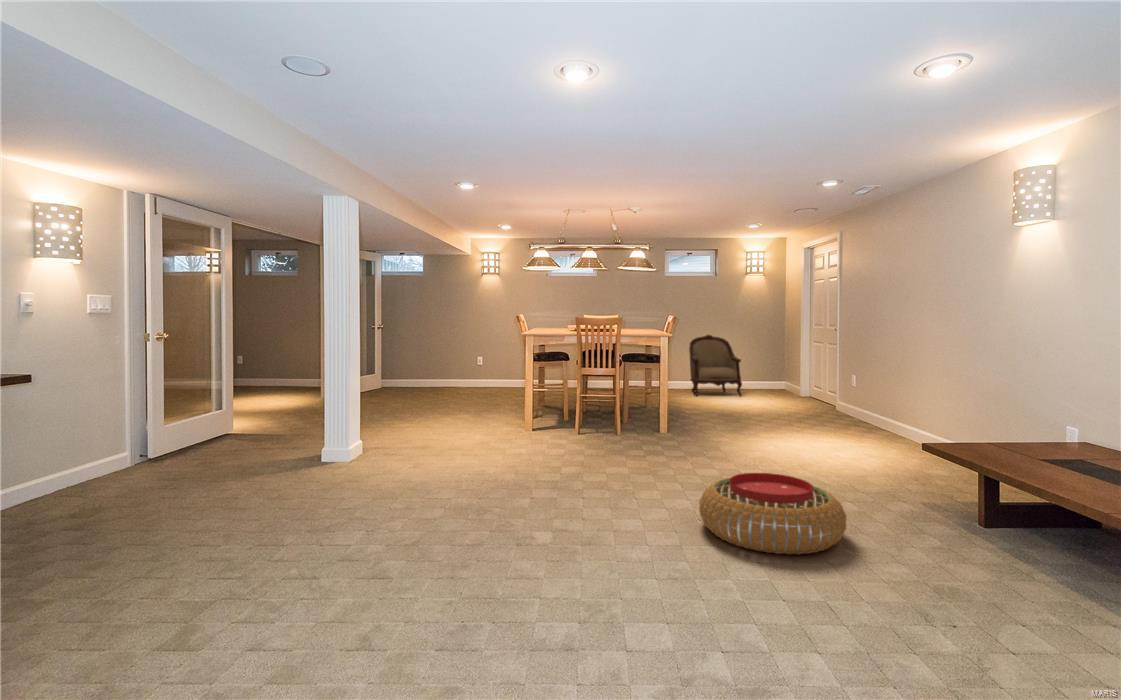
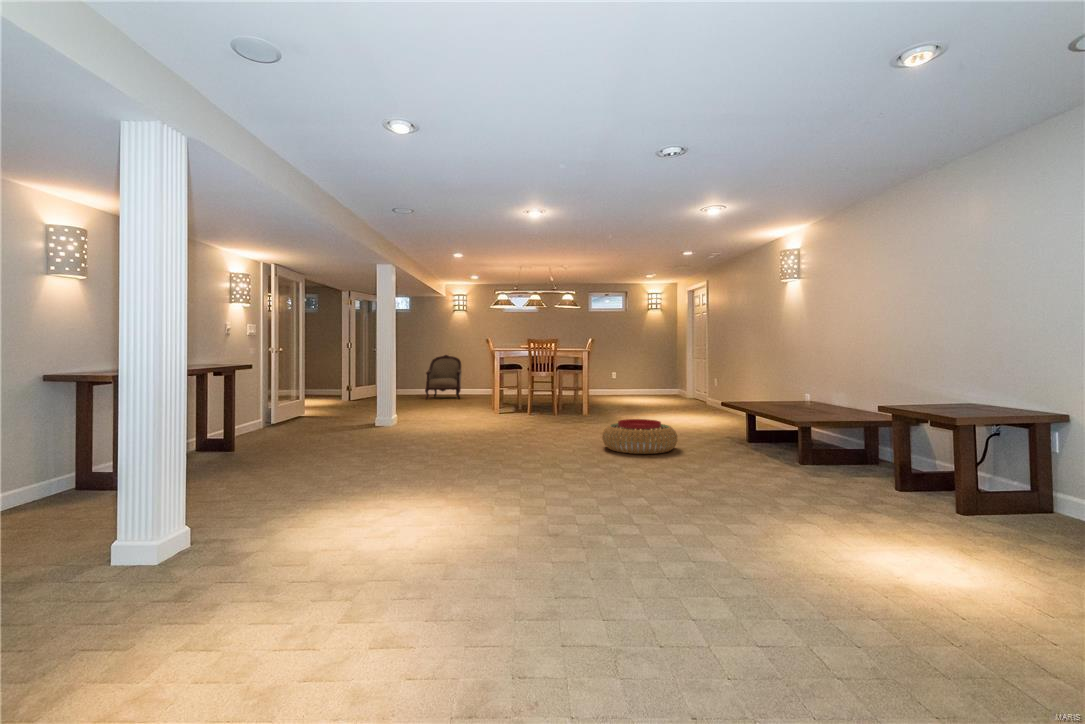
armchair: present [689,335,742,396] -> present [425,355,462,399]

